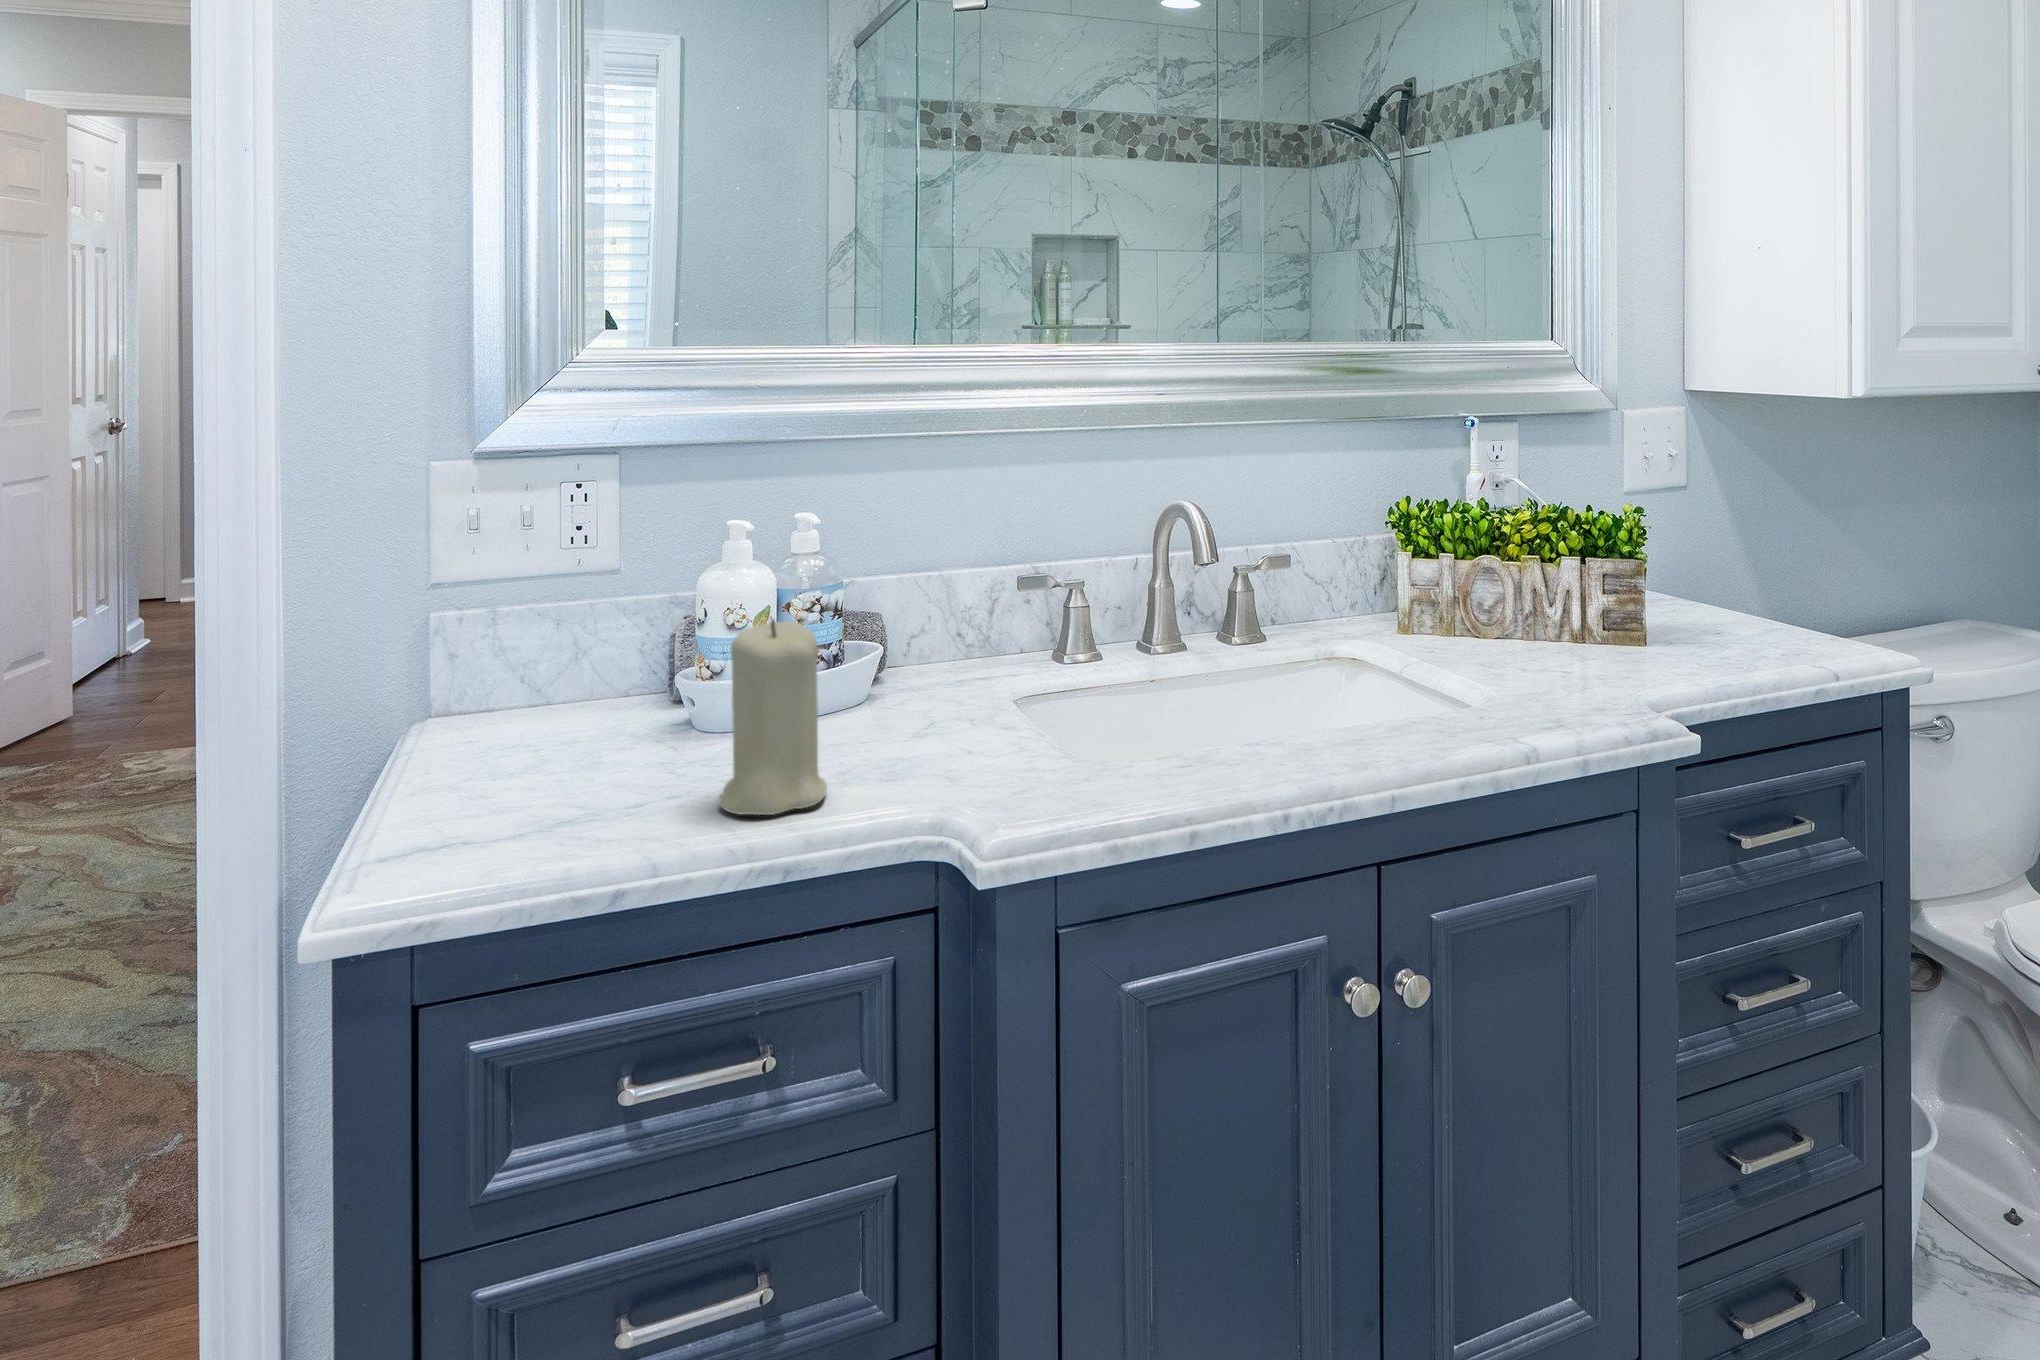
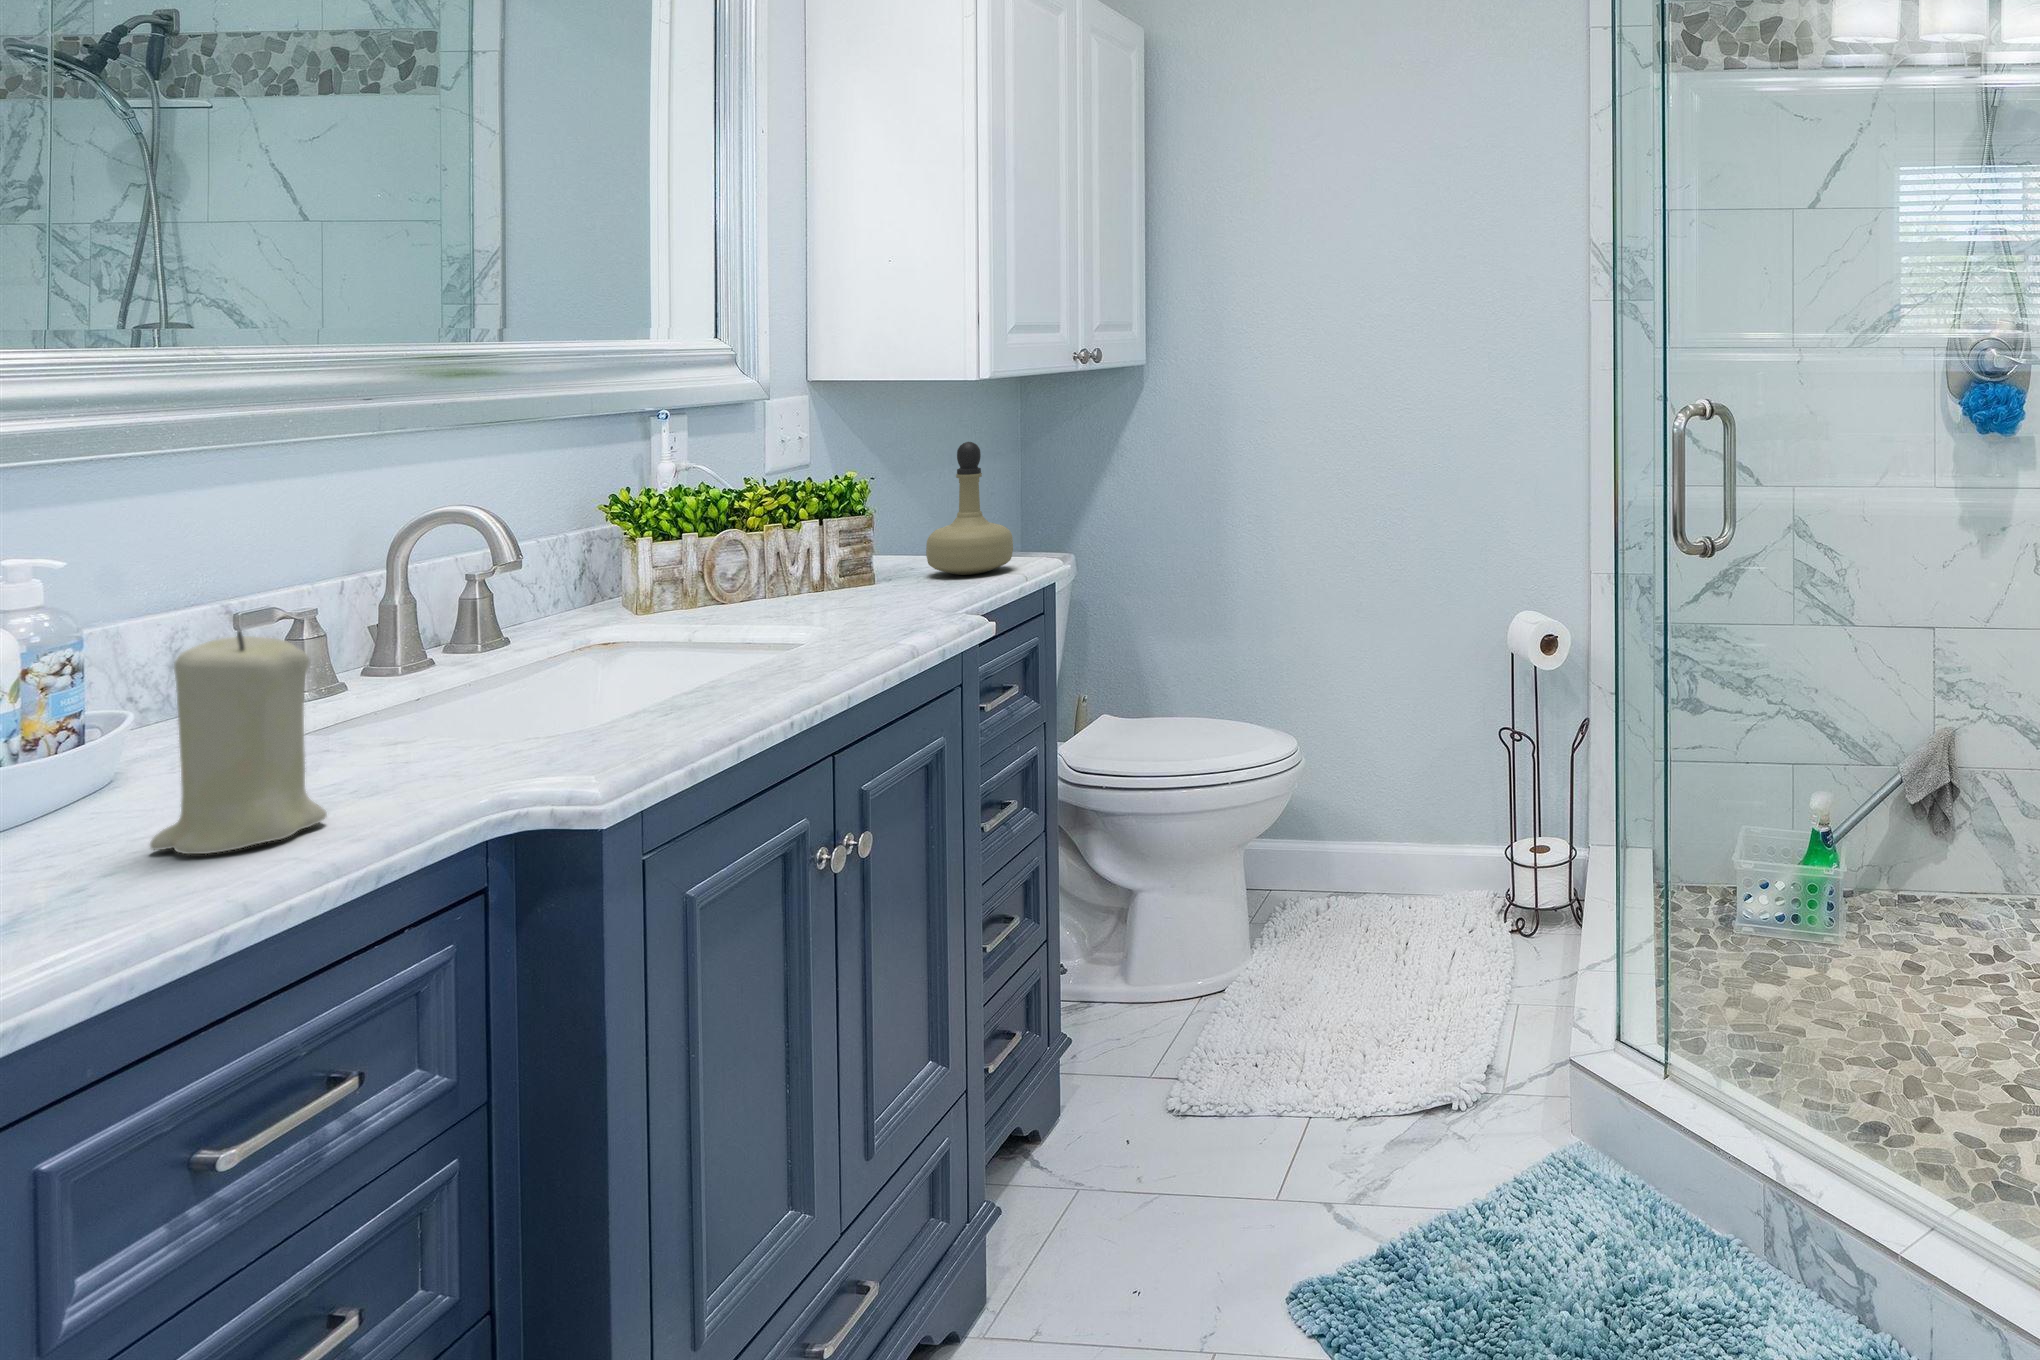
perfume bottle: none [1709,485,1817,656] -> present [926,442,1013,575]

